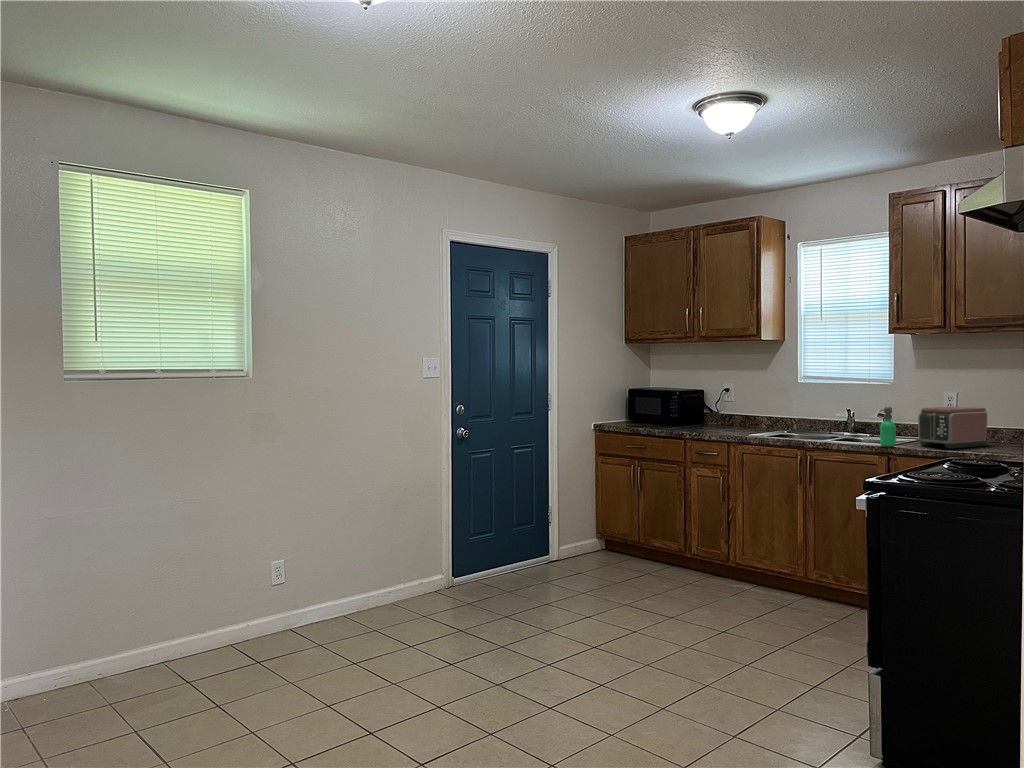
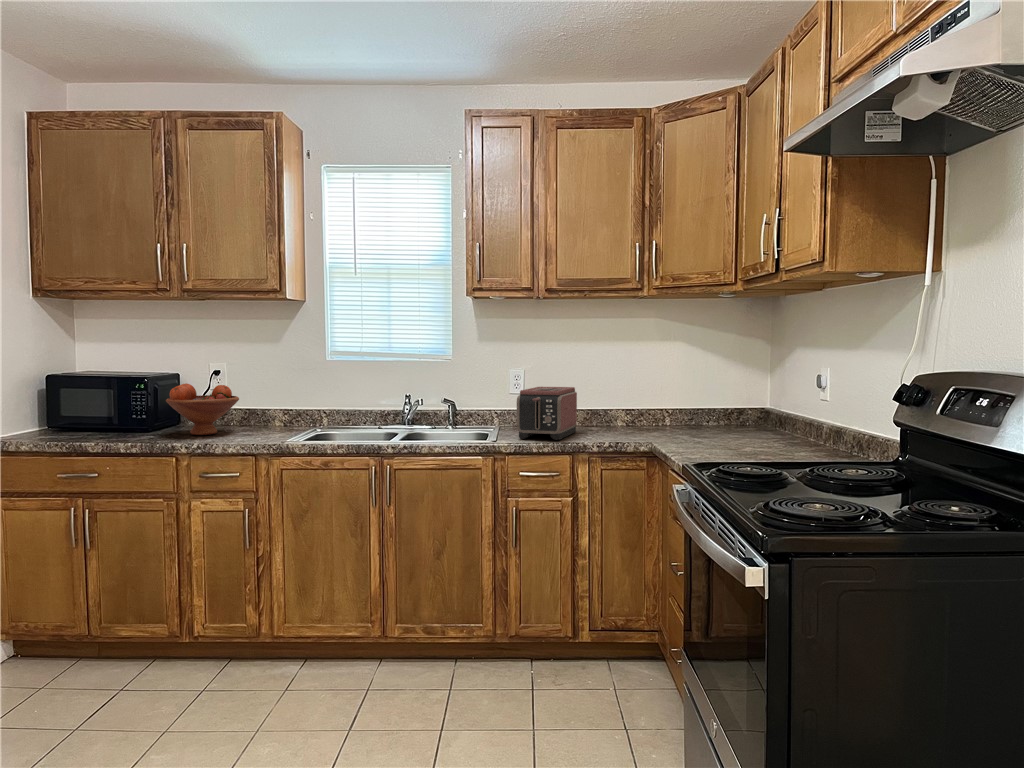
fruit bowl: none [686,396,731,429] -> present [166,383,239,435]
soap dispenser: present [880,406,896,447] -> none [481,390,499,445]

